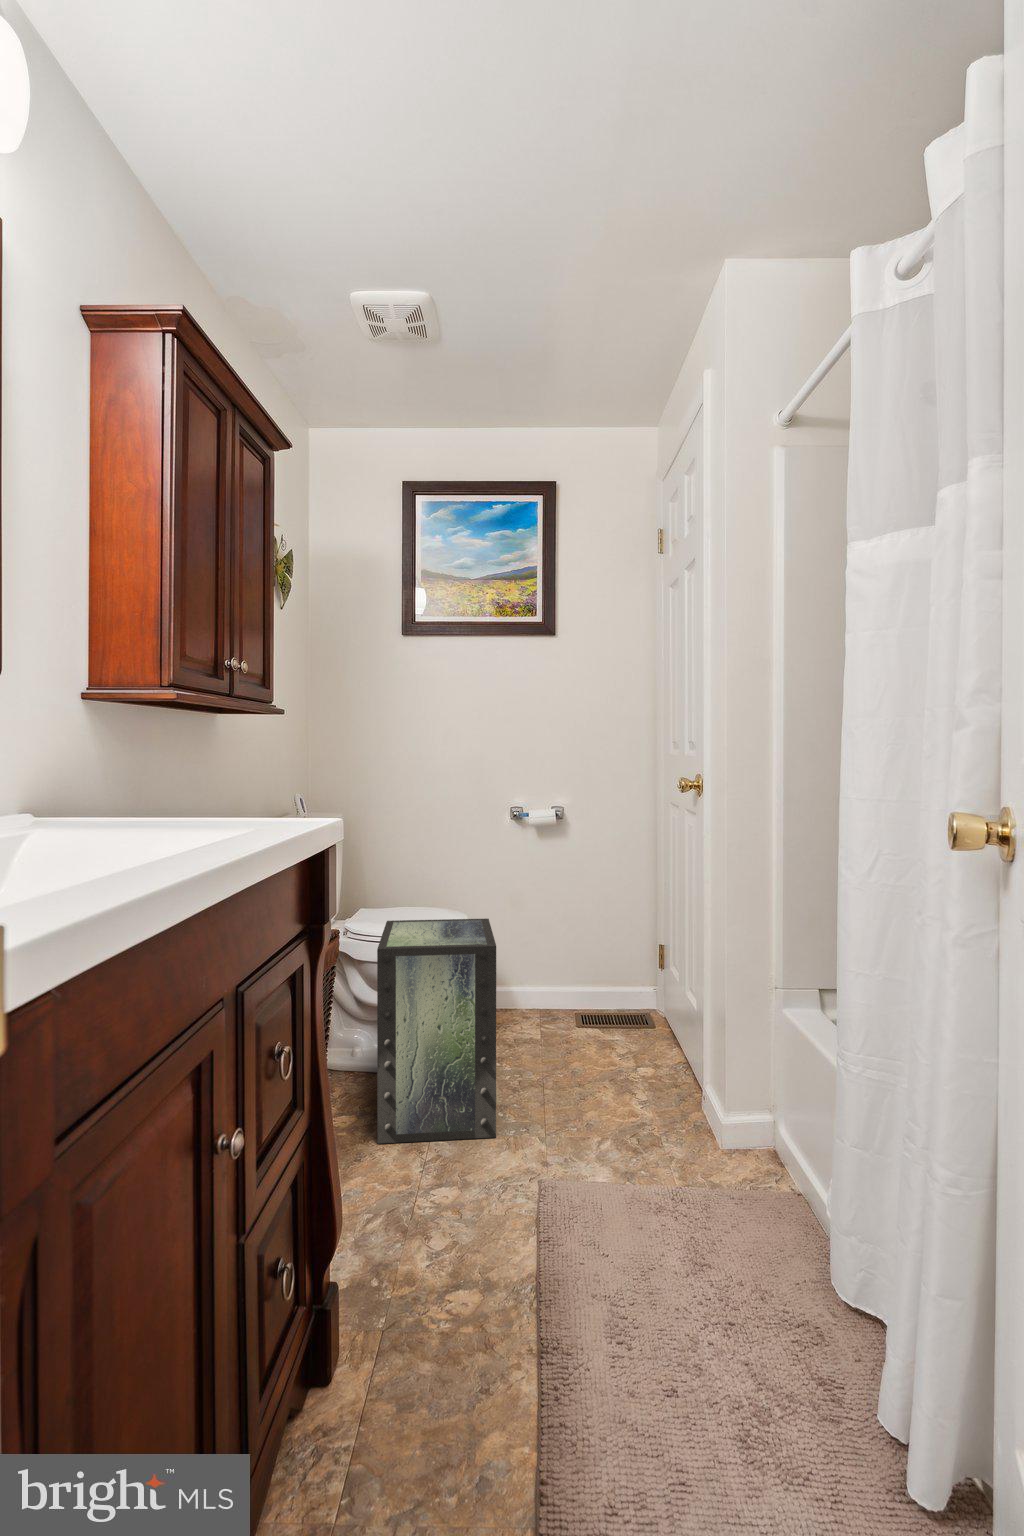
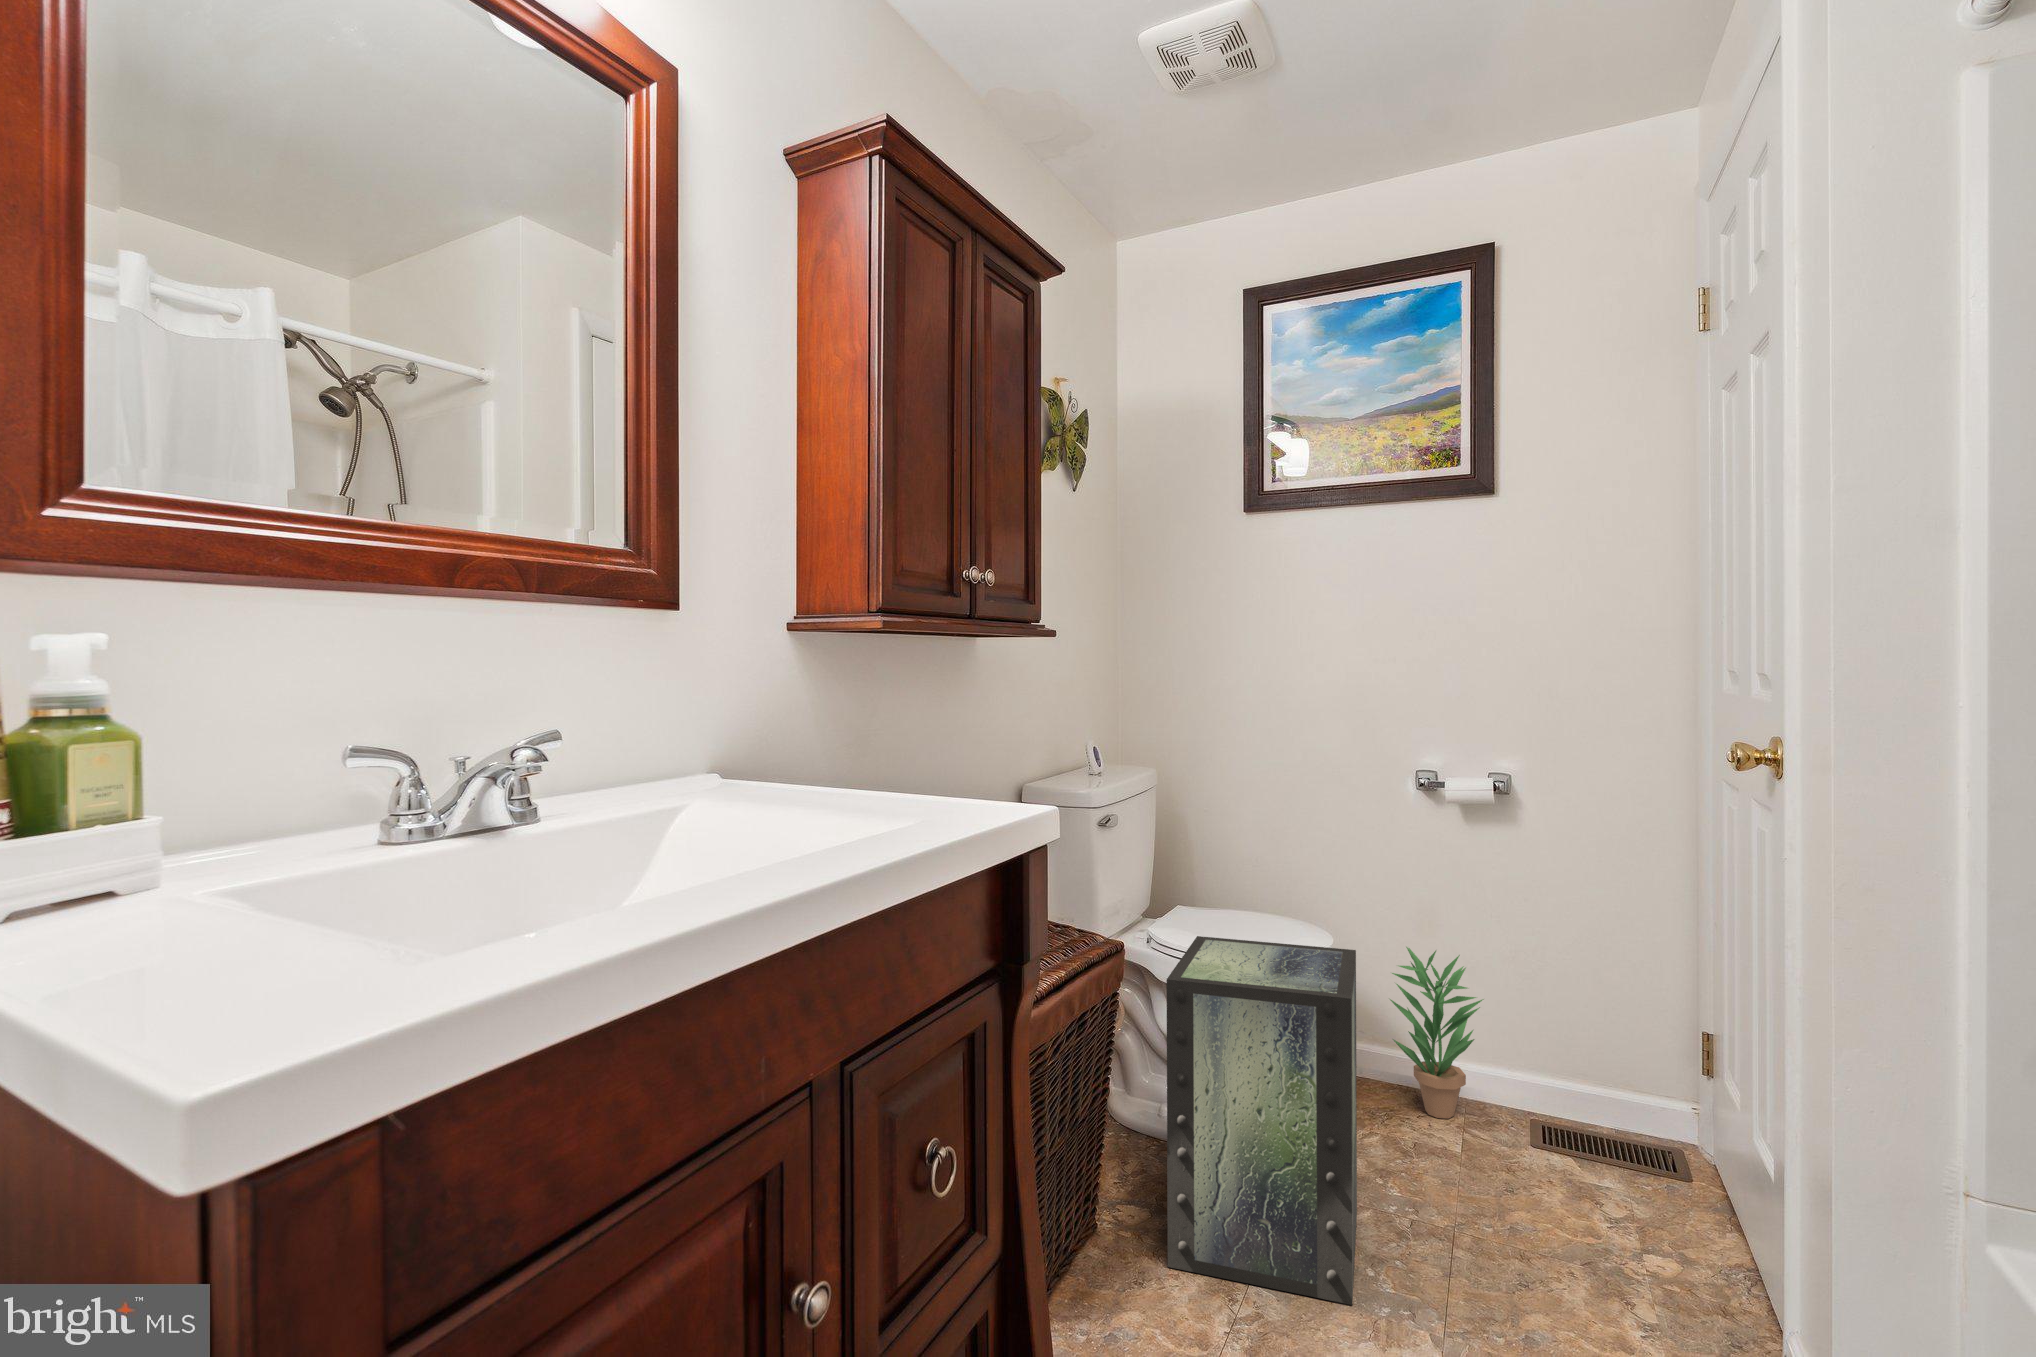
potted plant: none [495,916,550,1020] -> present [1390,947,1484,1119]

